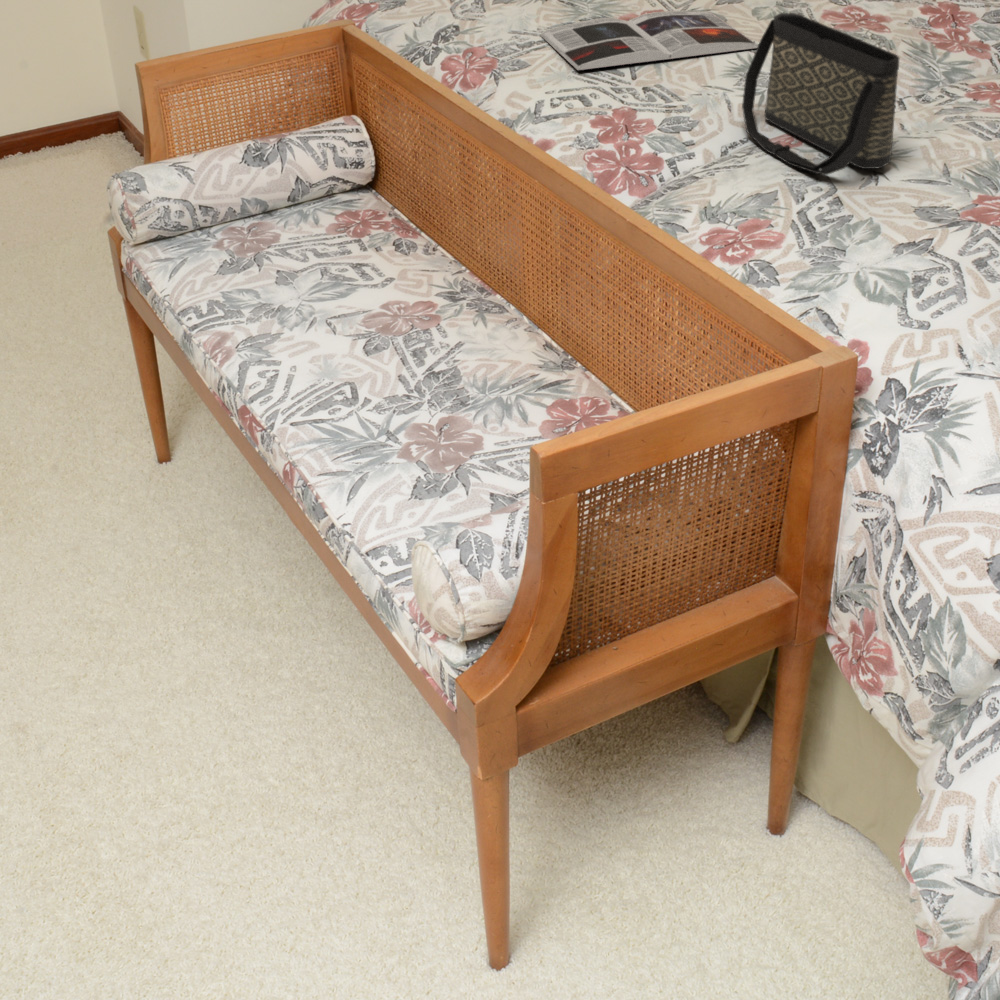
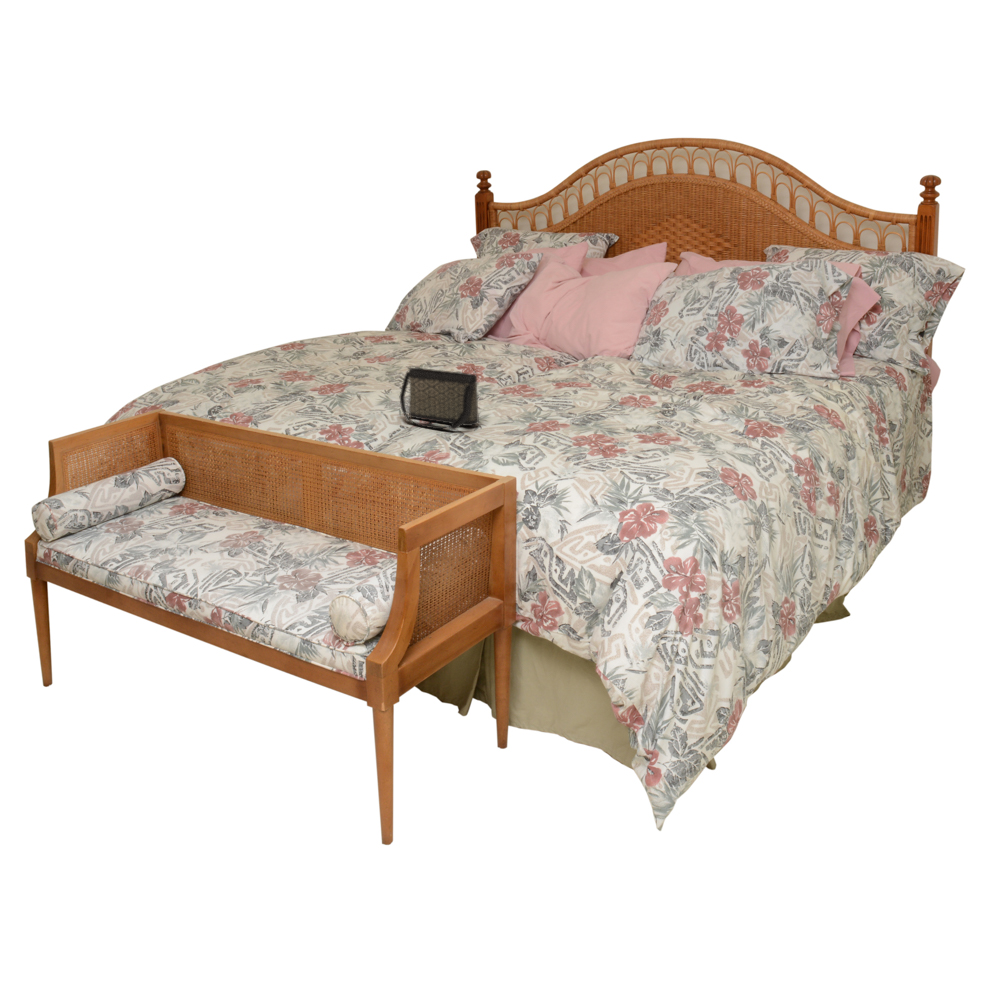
magazine: present [540,11,758,70] -> none [271,387,383,411]

